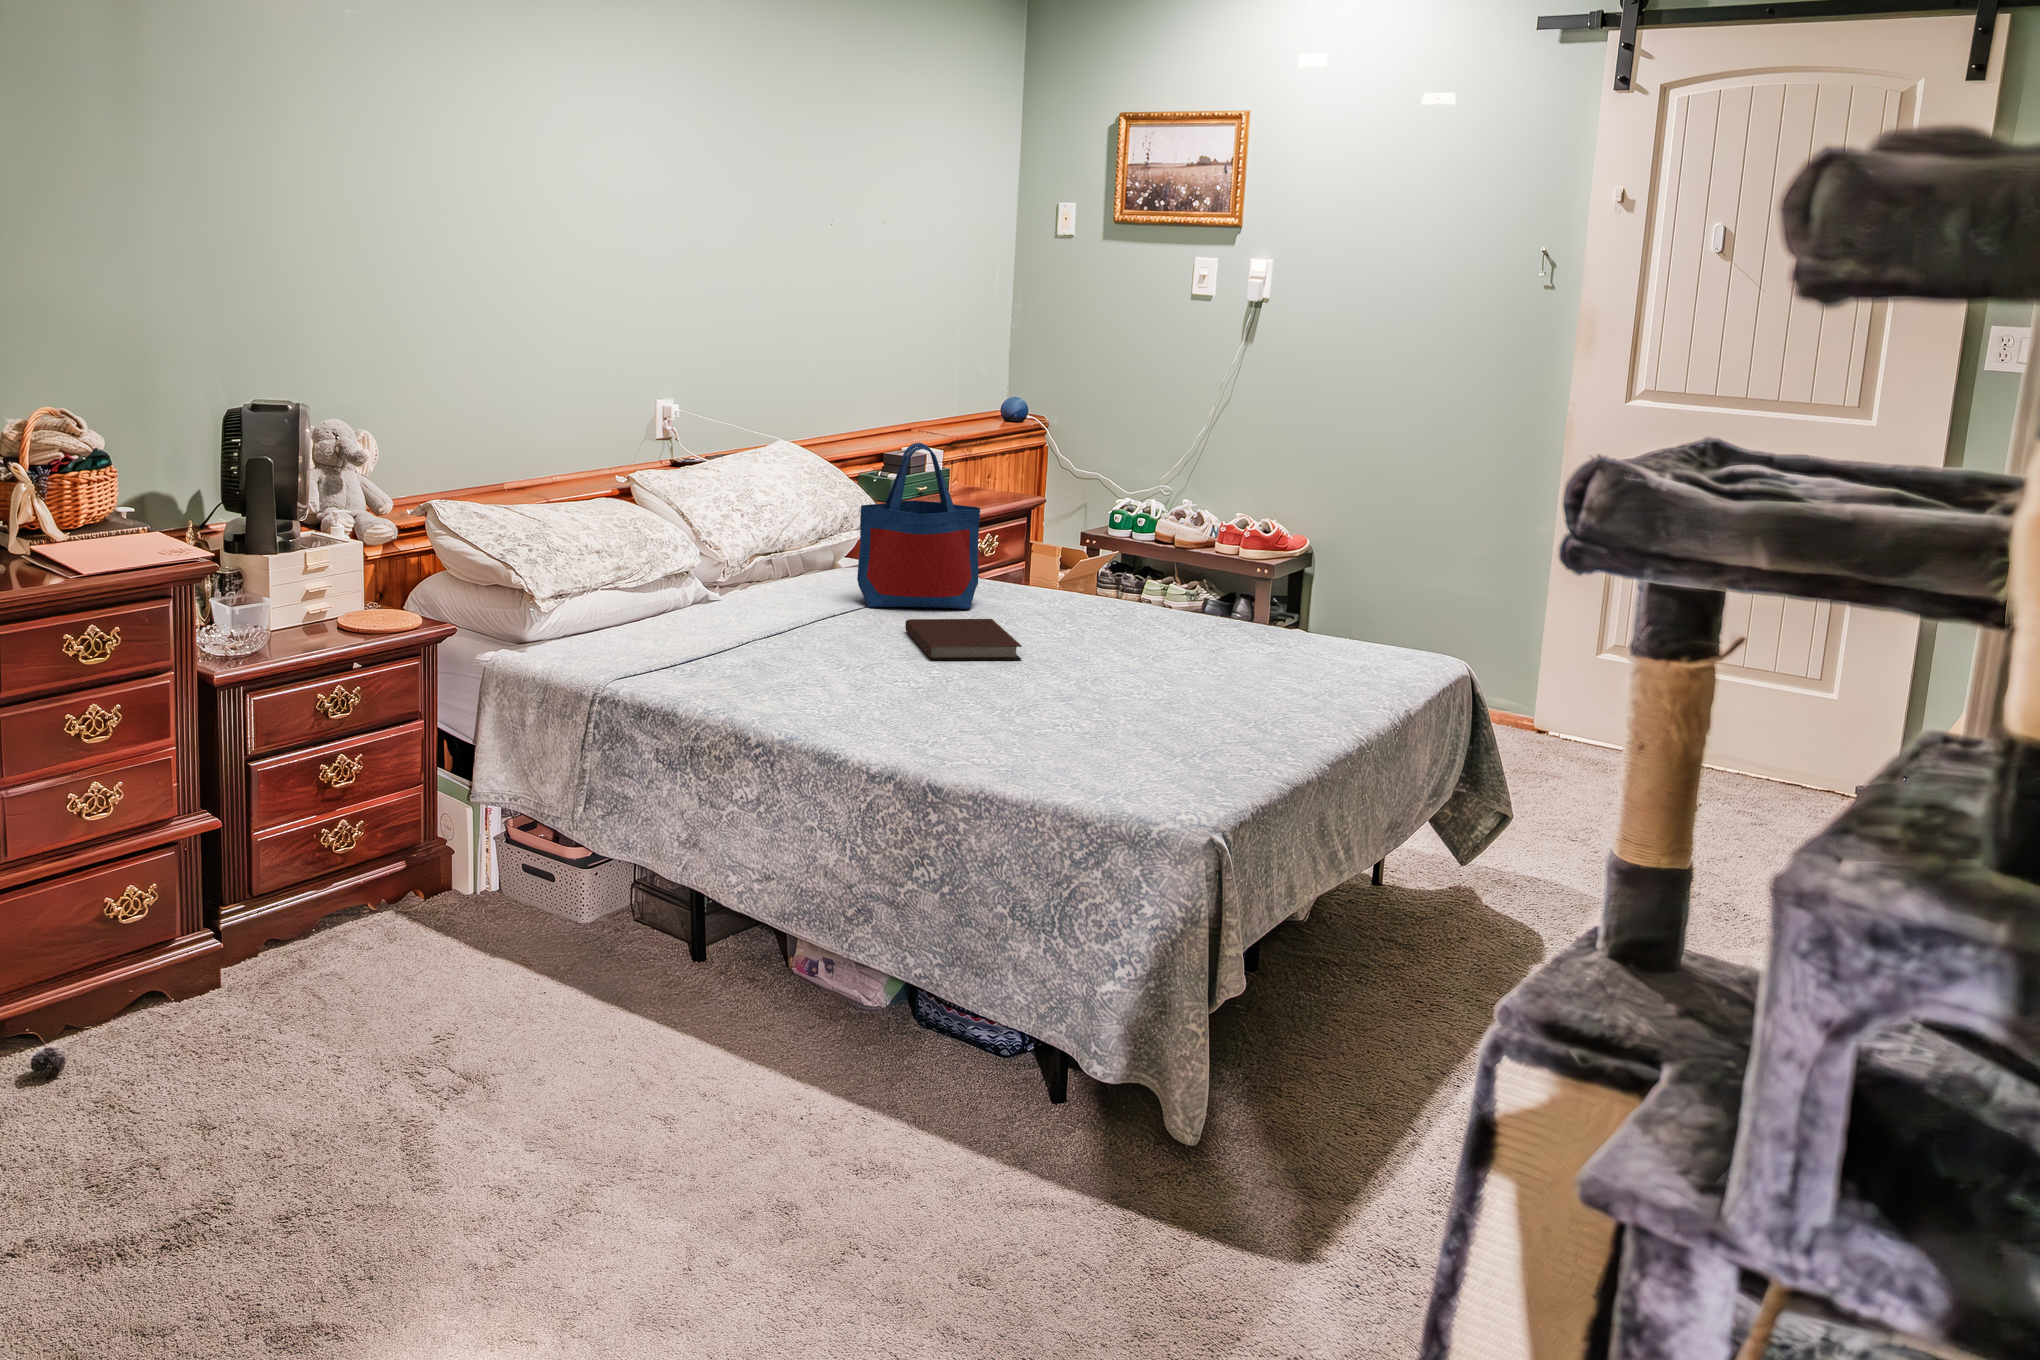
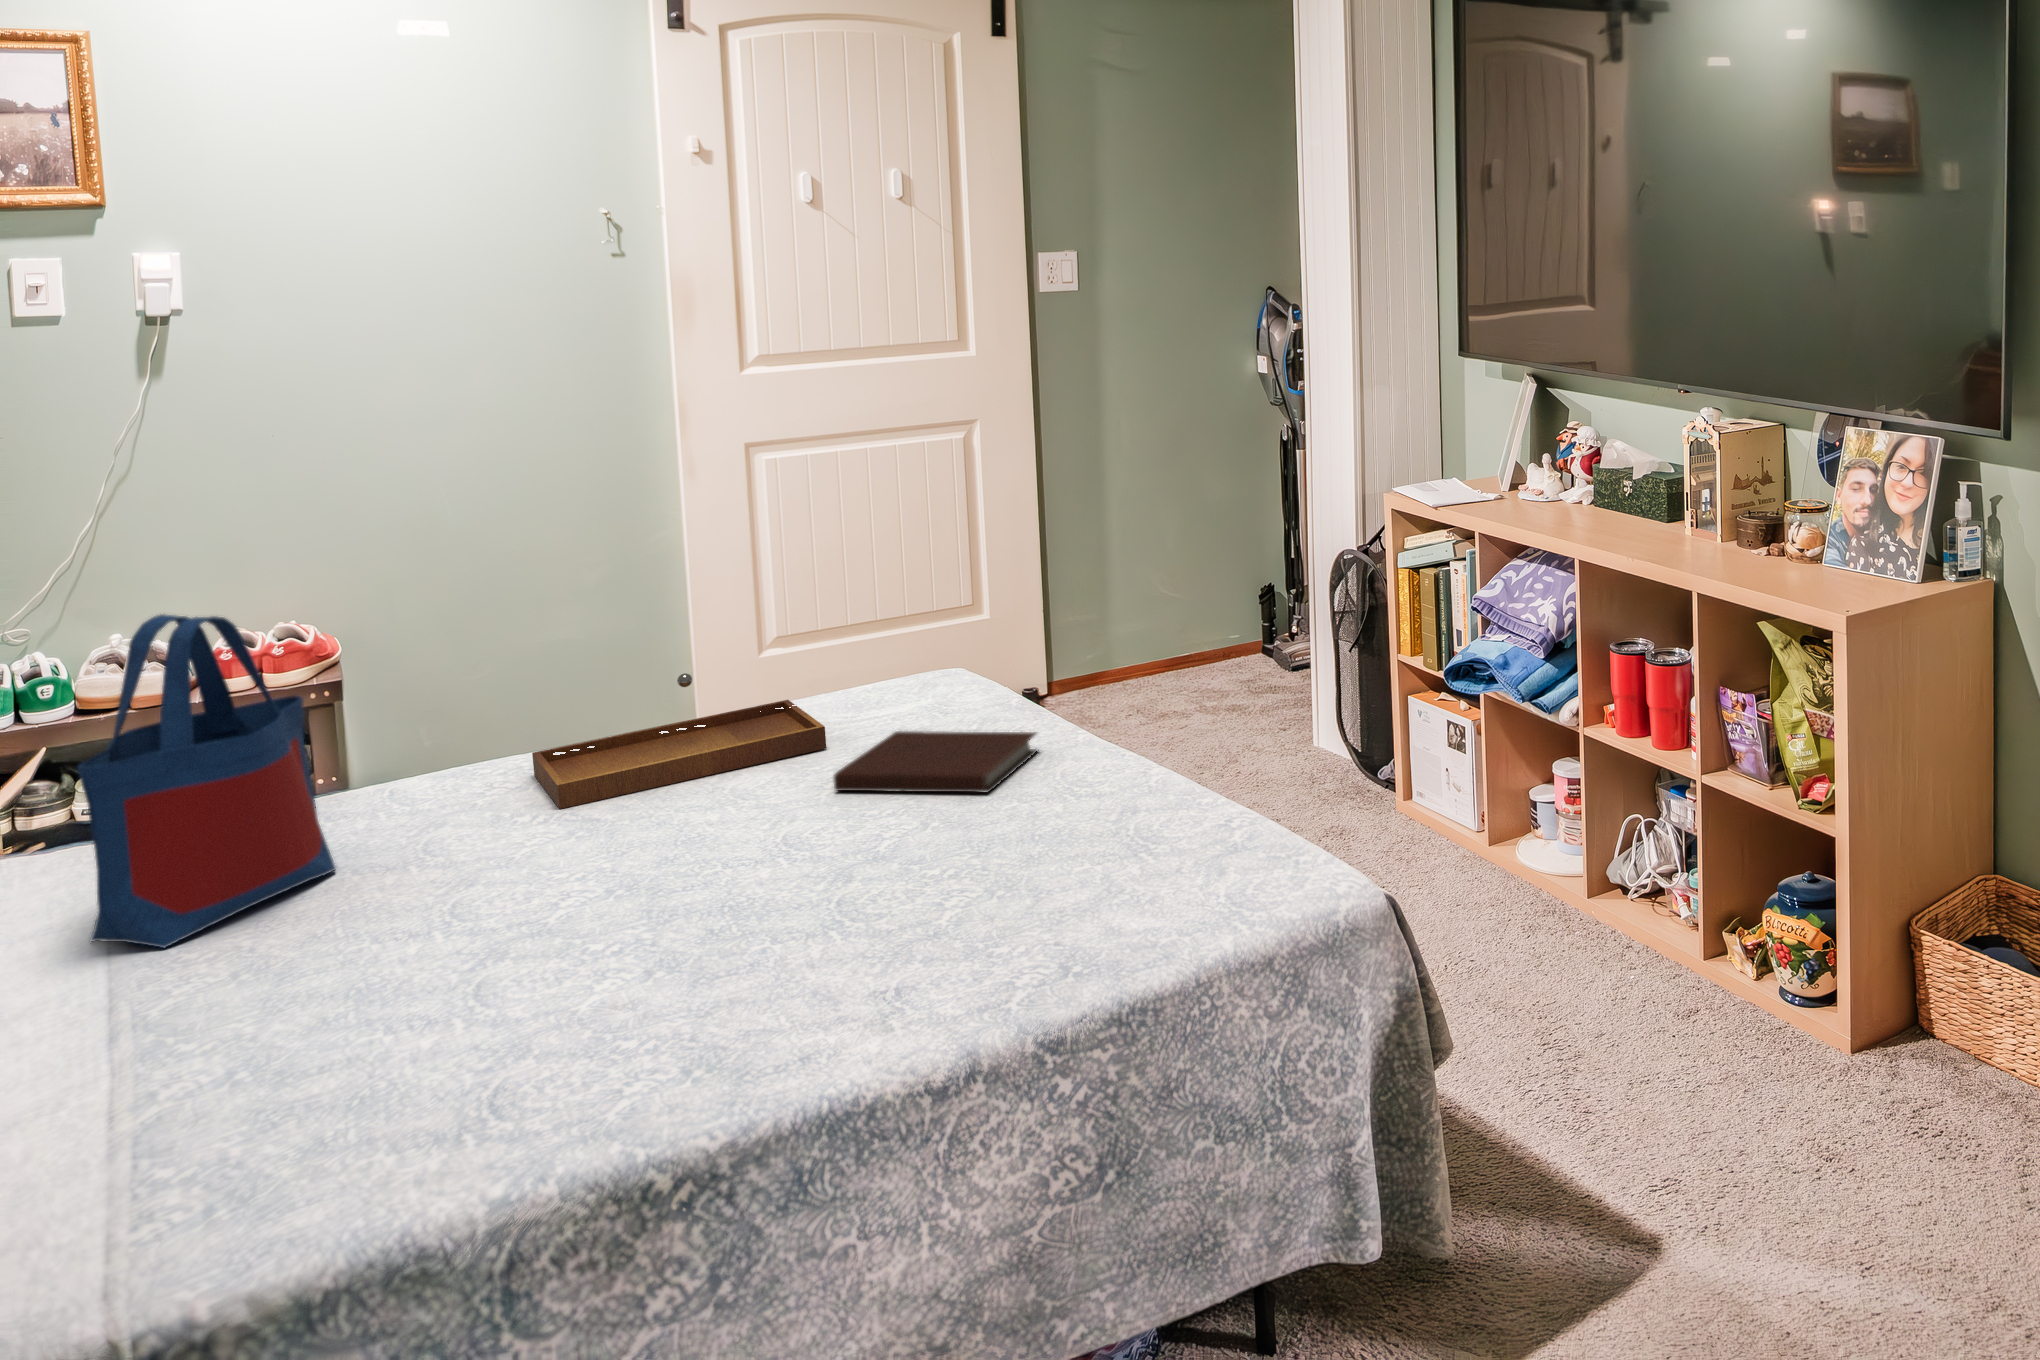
tray: none [1089,574,1288,656] -> present [532,673,826,809]
notebook: present [905,619,1022,660] -> present [834,731,1037,792]

